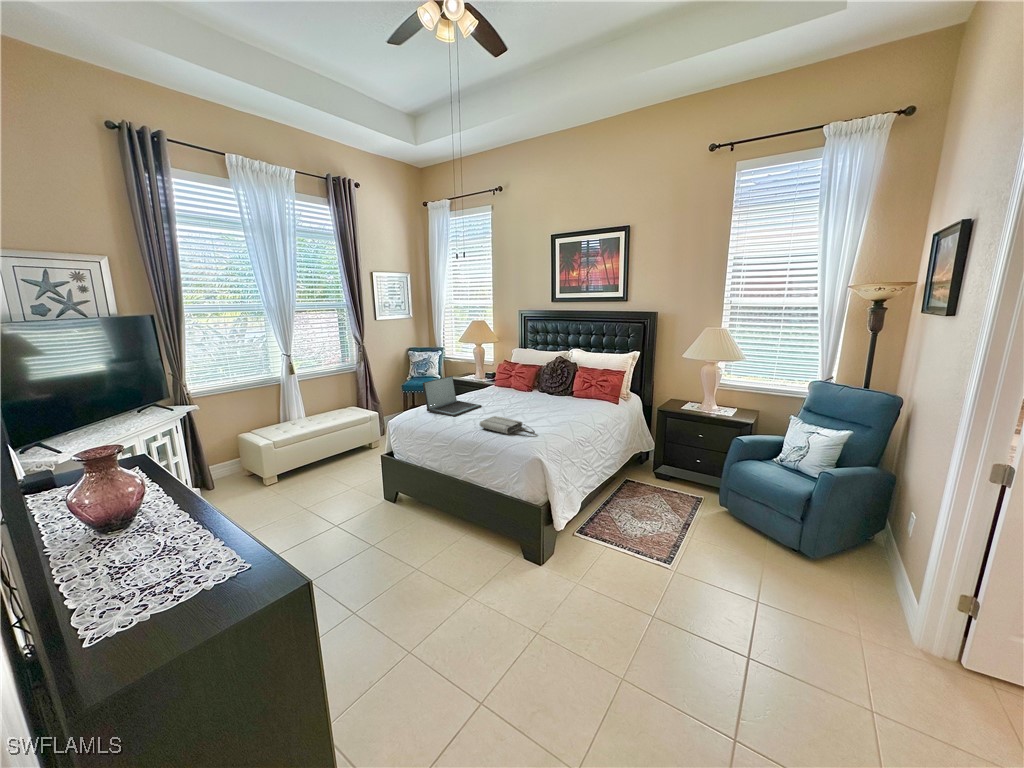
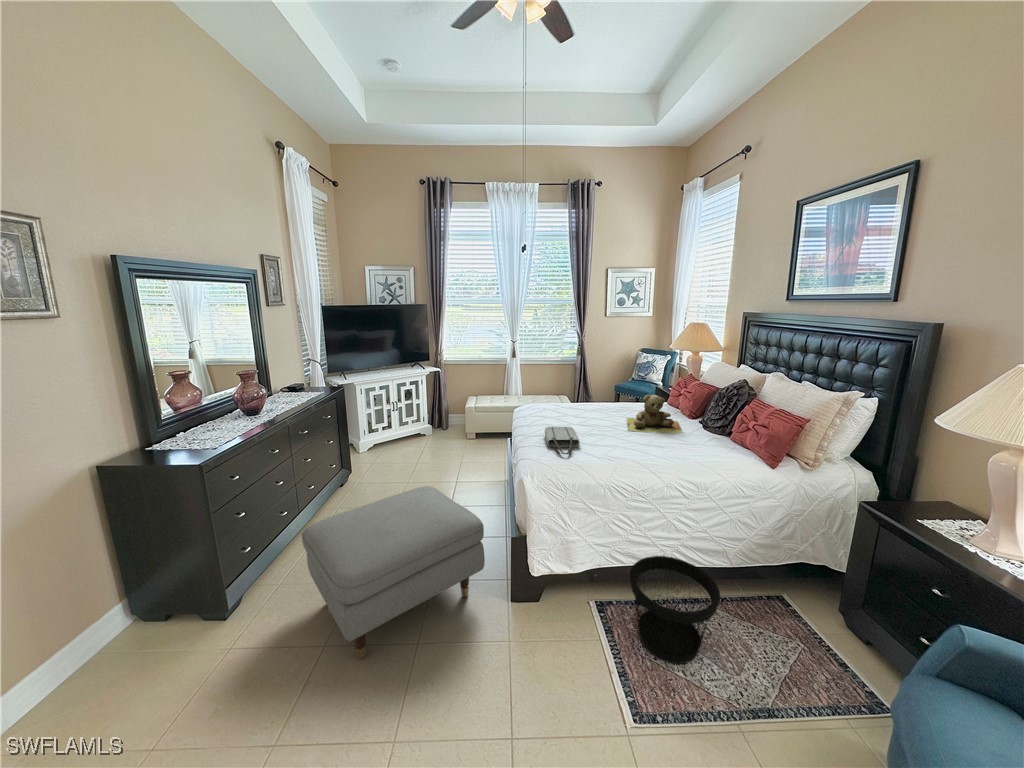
laptop: present [423,376,481,417] -> none [554,379,606,419]
teddy bear: none [494,378,547,409] -> present [627,395,683,434]
wastebasket: none [601,473,656,534] -> present [630,556,720,664]
ottoman: none [402,509,553,695] -> present [302,486,485,659]

